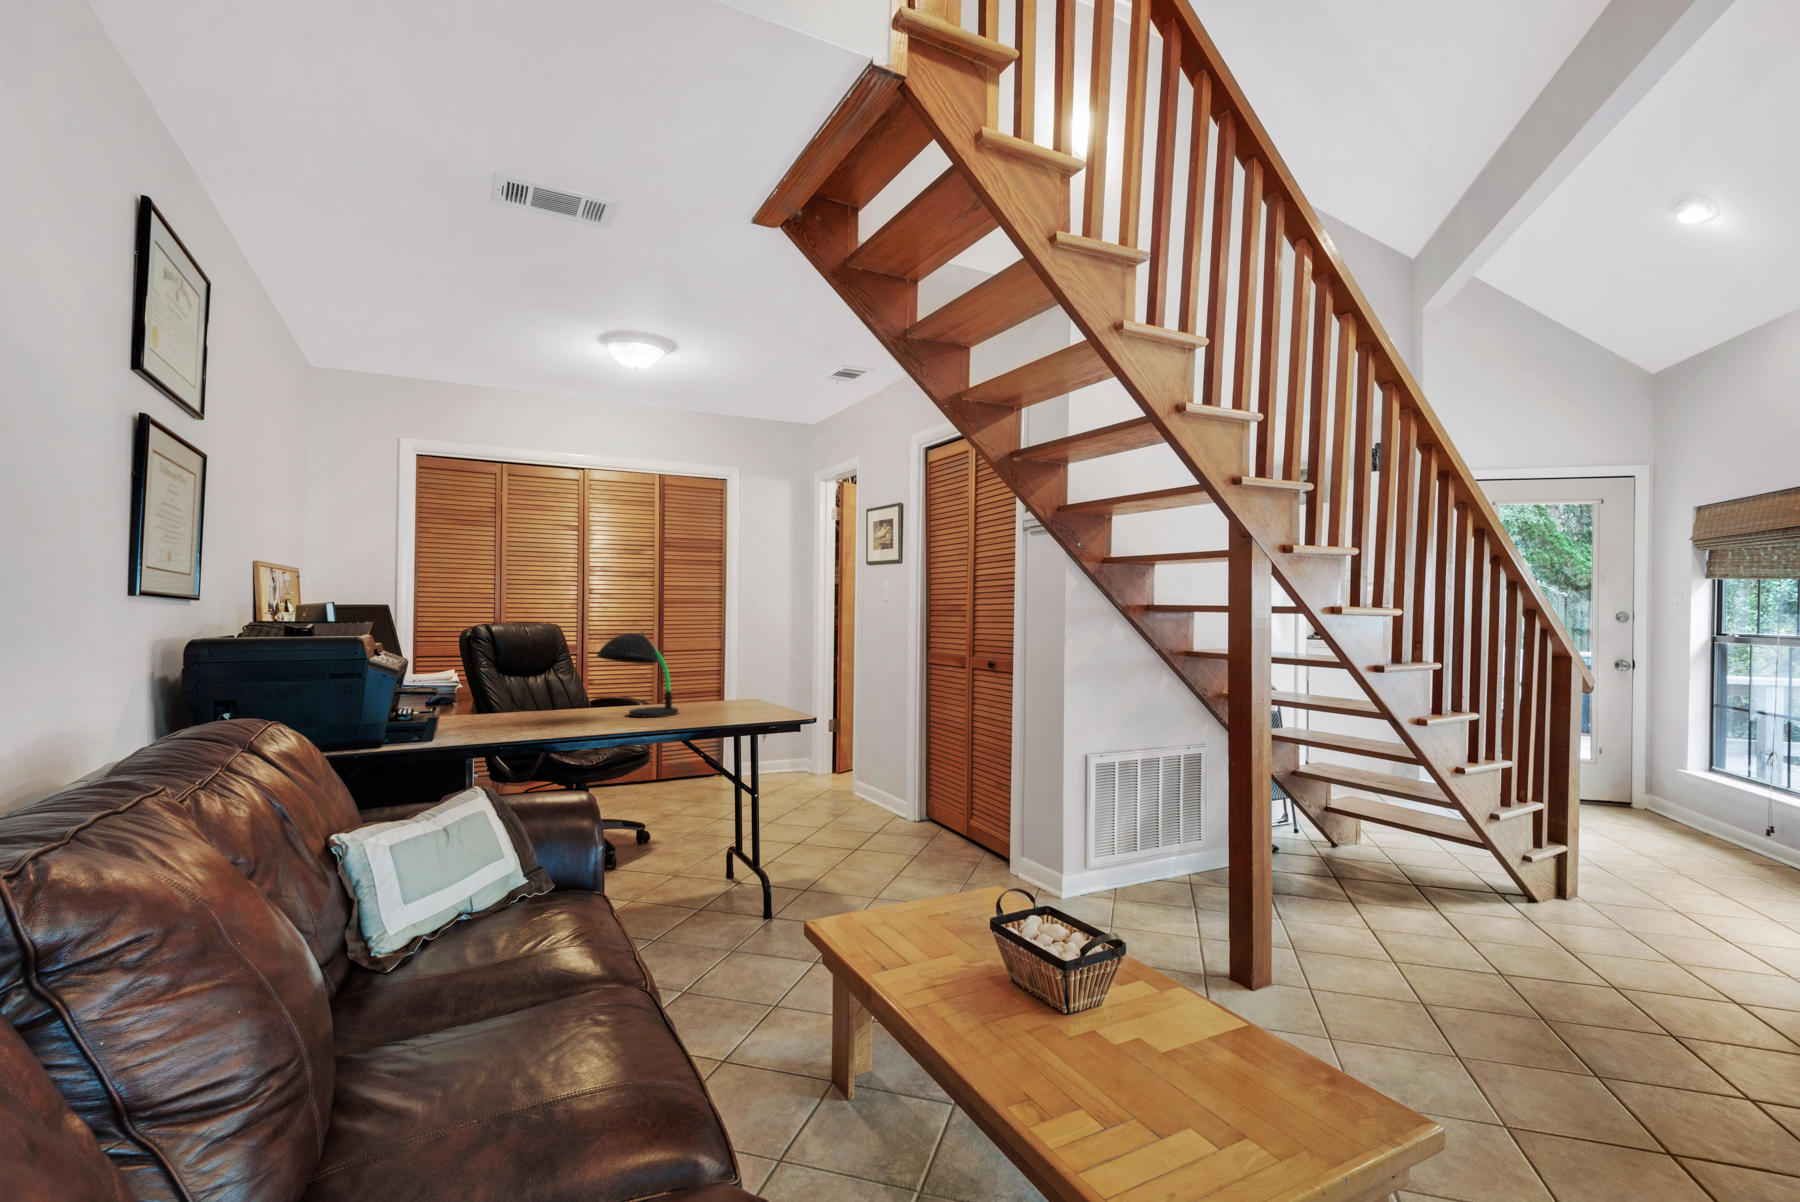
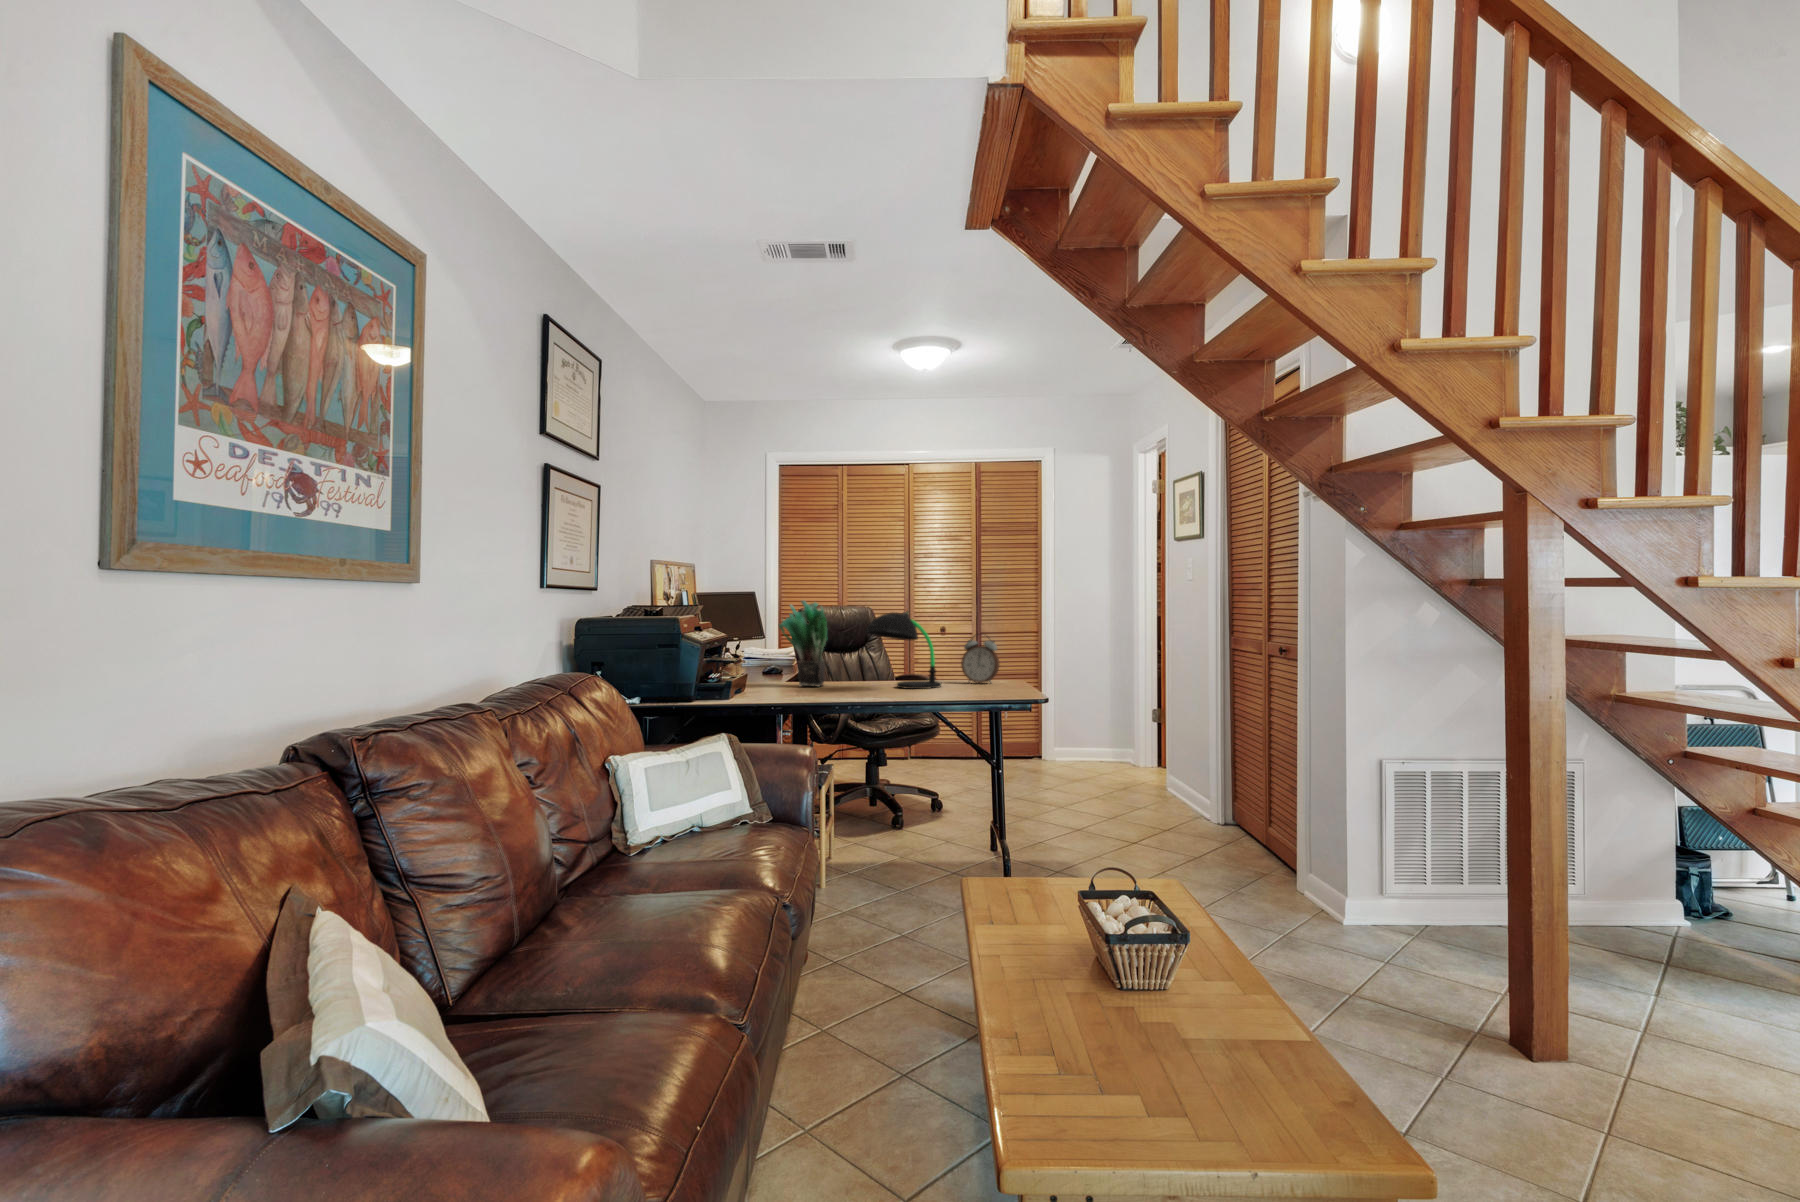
potted plant: none [481,619,541,720] -> present [779,601,827,686]
alarm clock: none [695,654,737,707] -> present [961,640,999,683]

